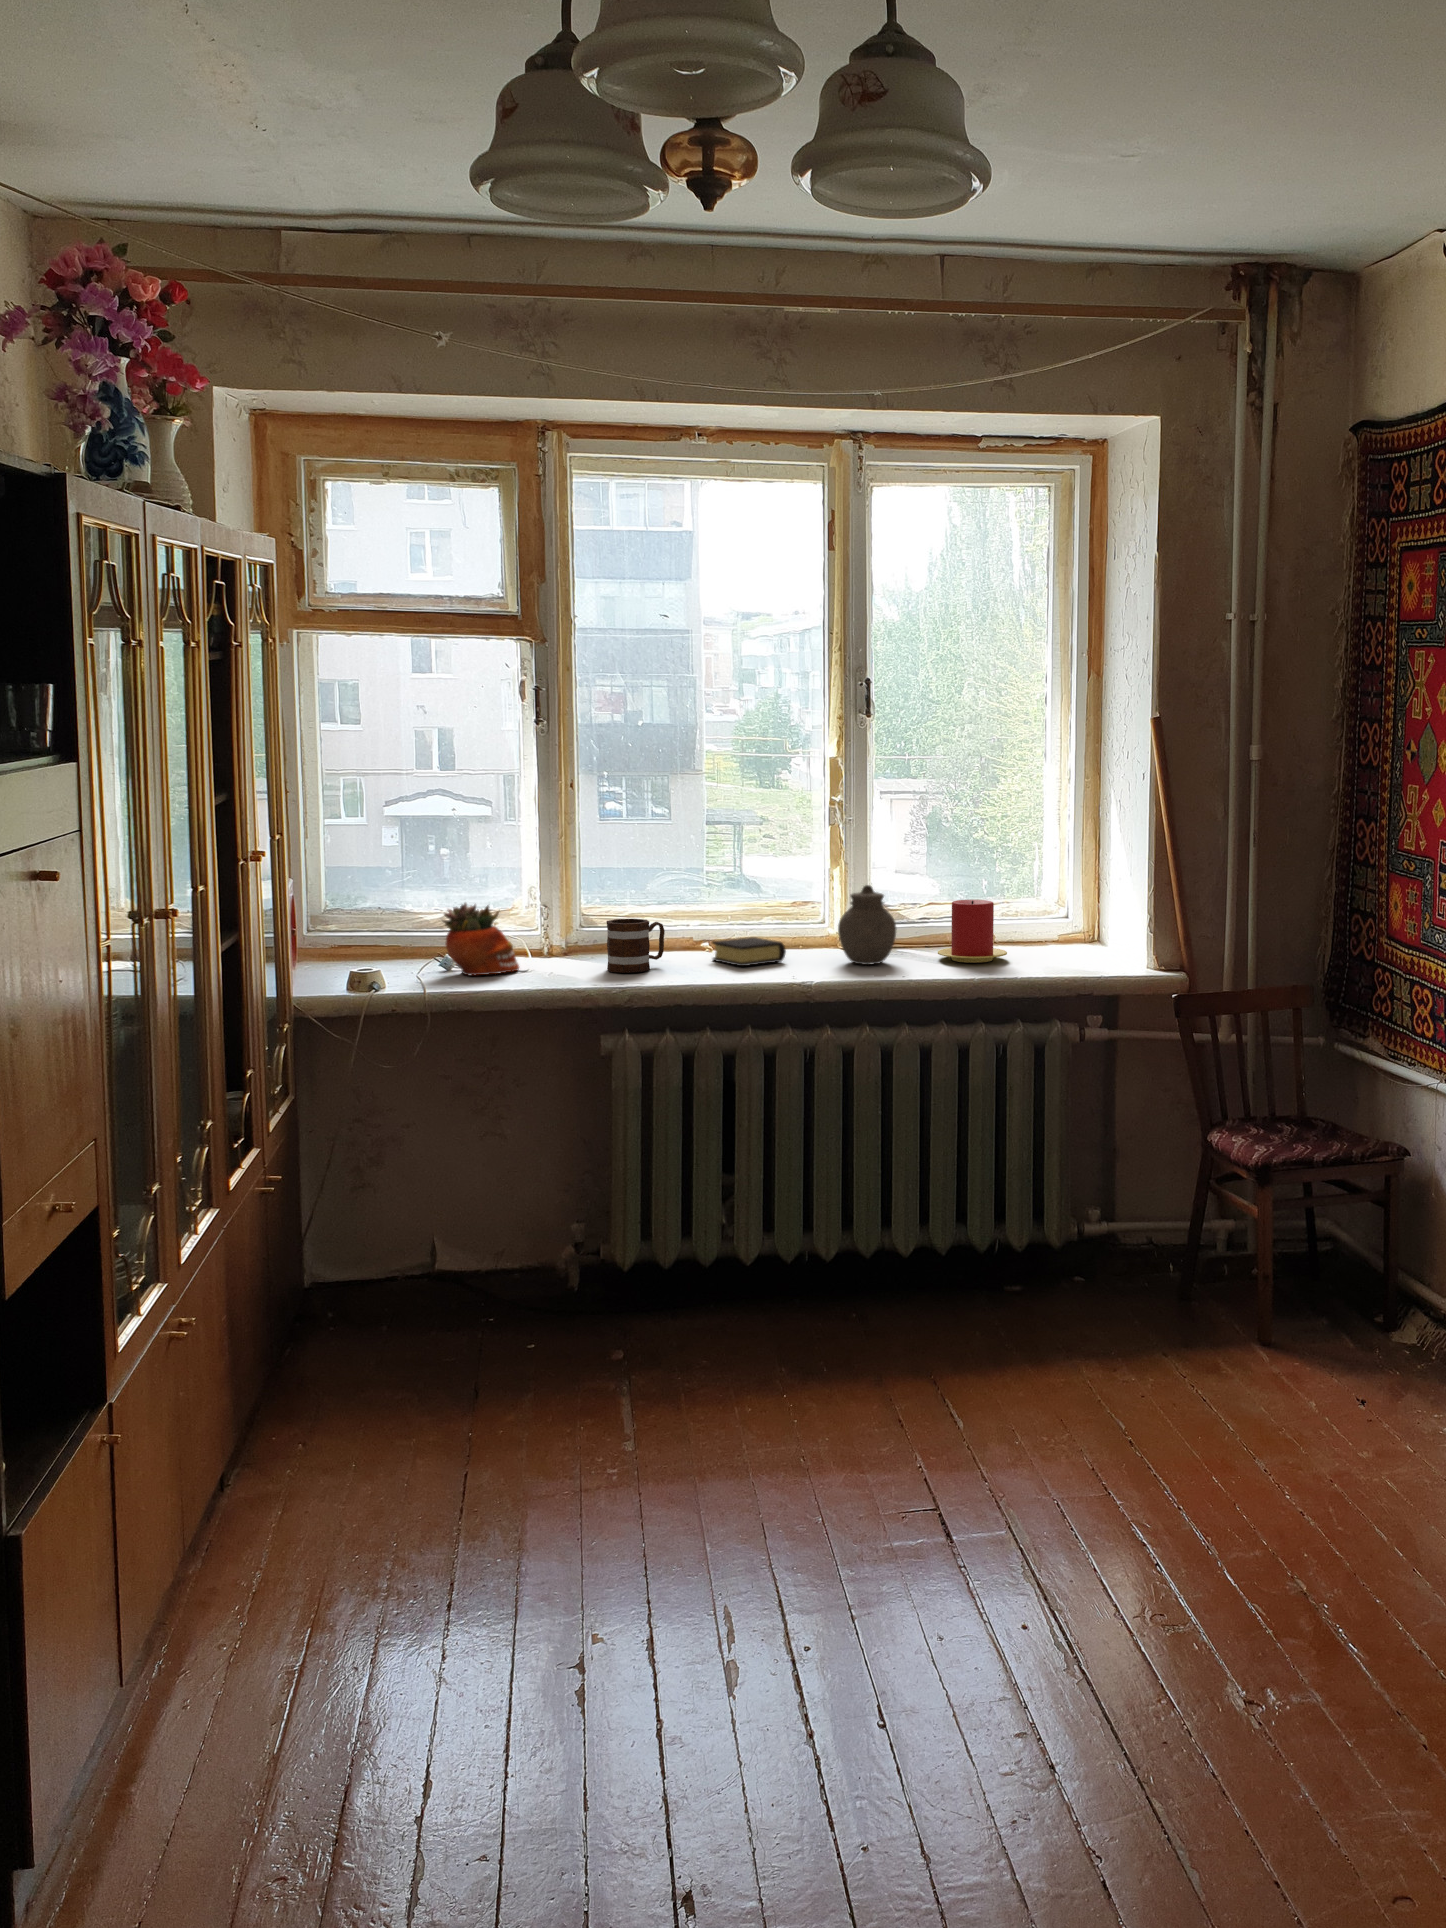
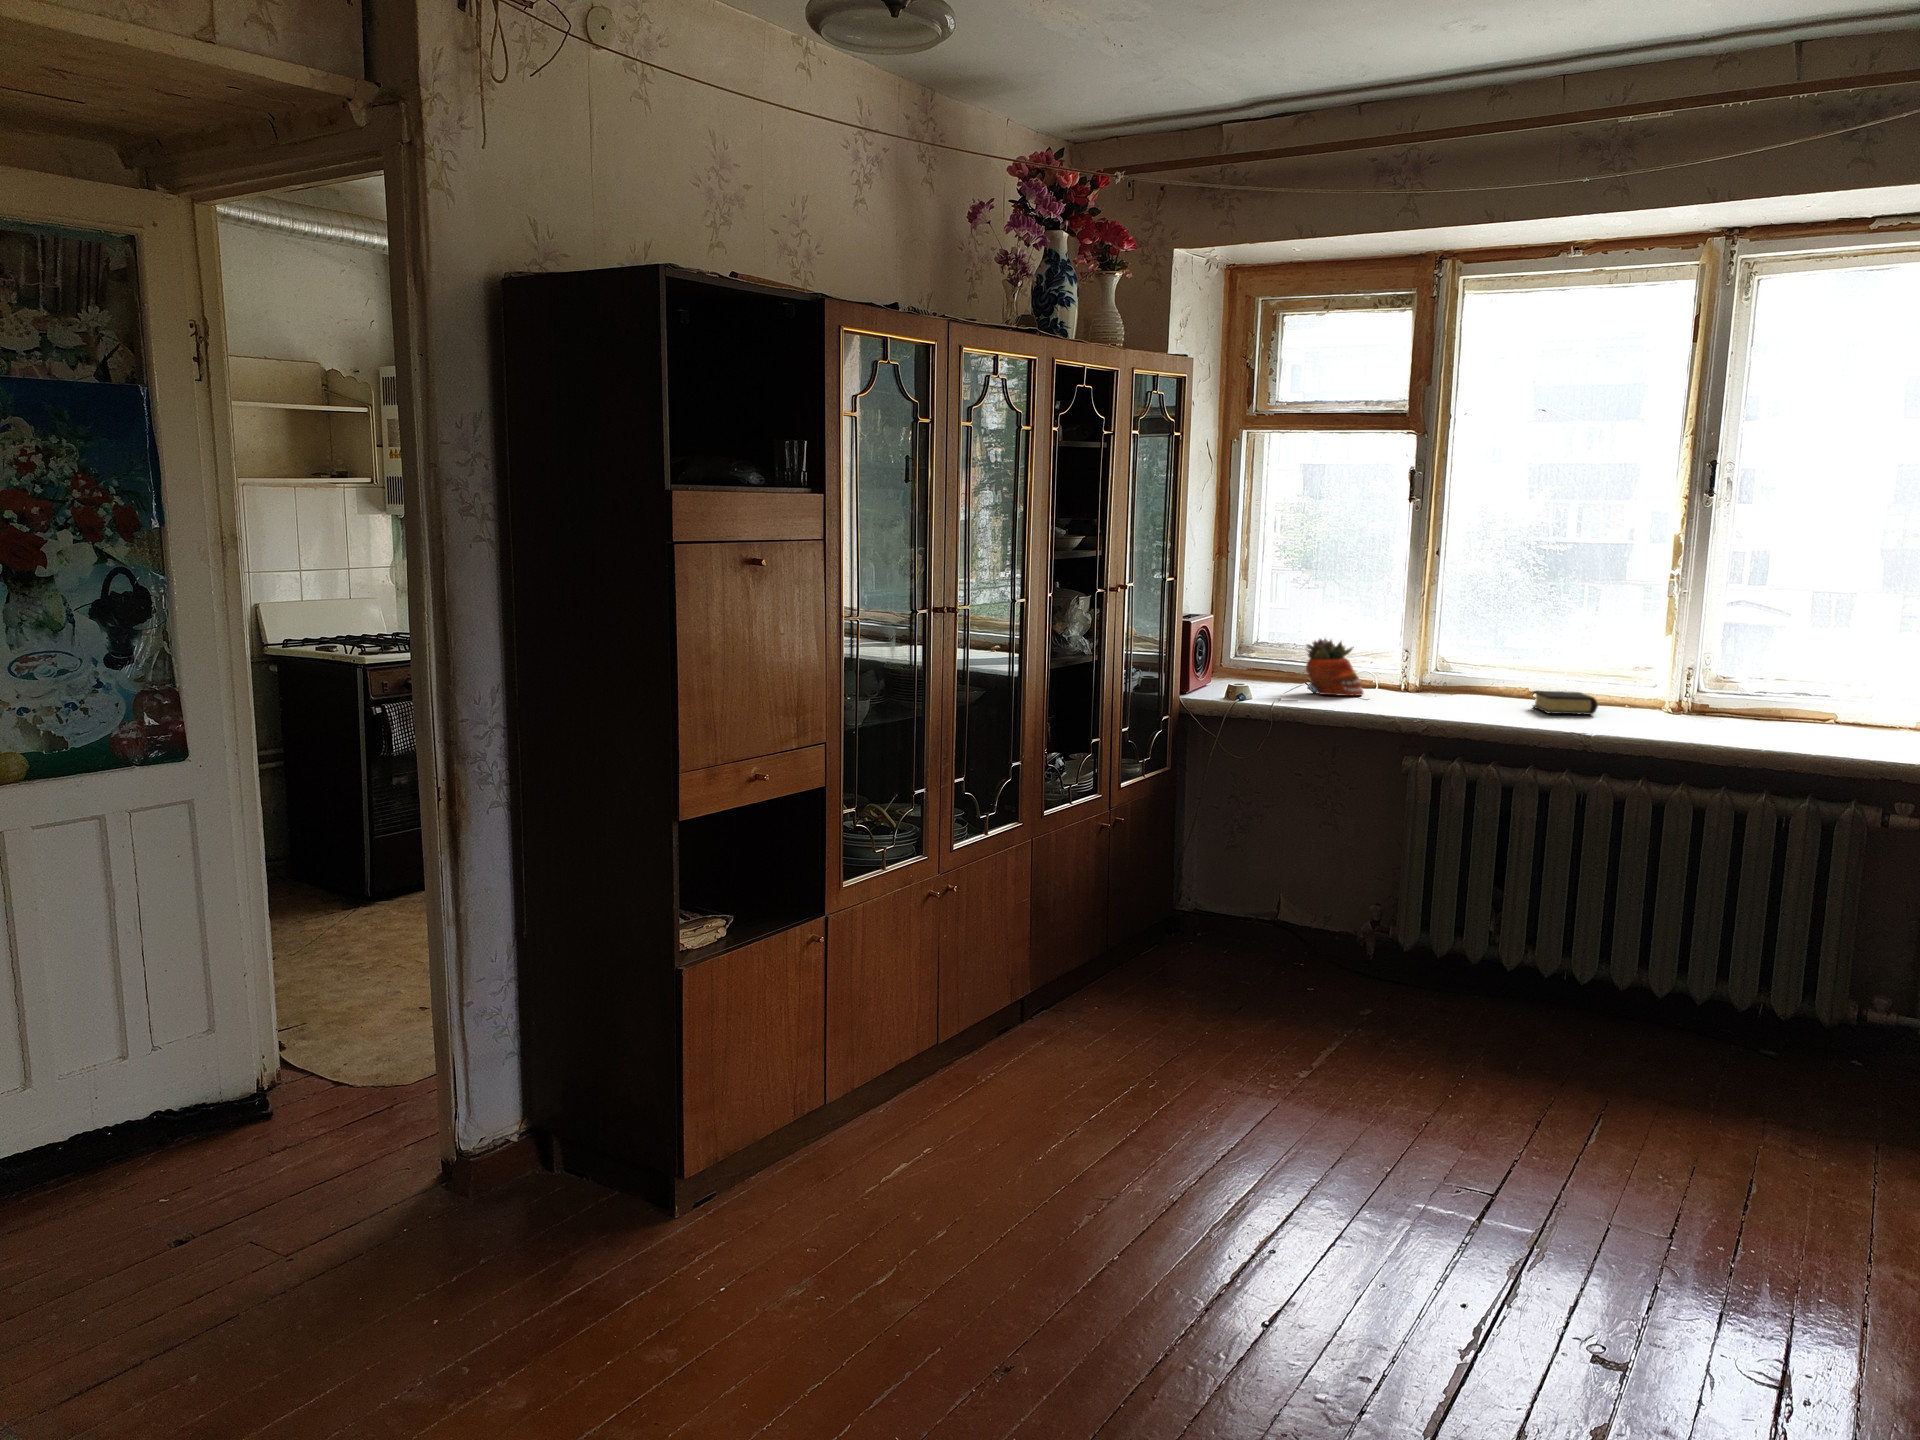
jar: present [838,885,896,965] -> none [1647,653,1707,726]
candle: present [938,900,1007,963] -> none [1752,677,1830,738]
mug: present [607,919,665,973] -> none [1430,663,1487,707]

